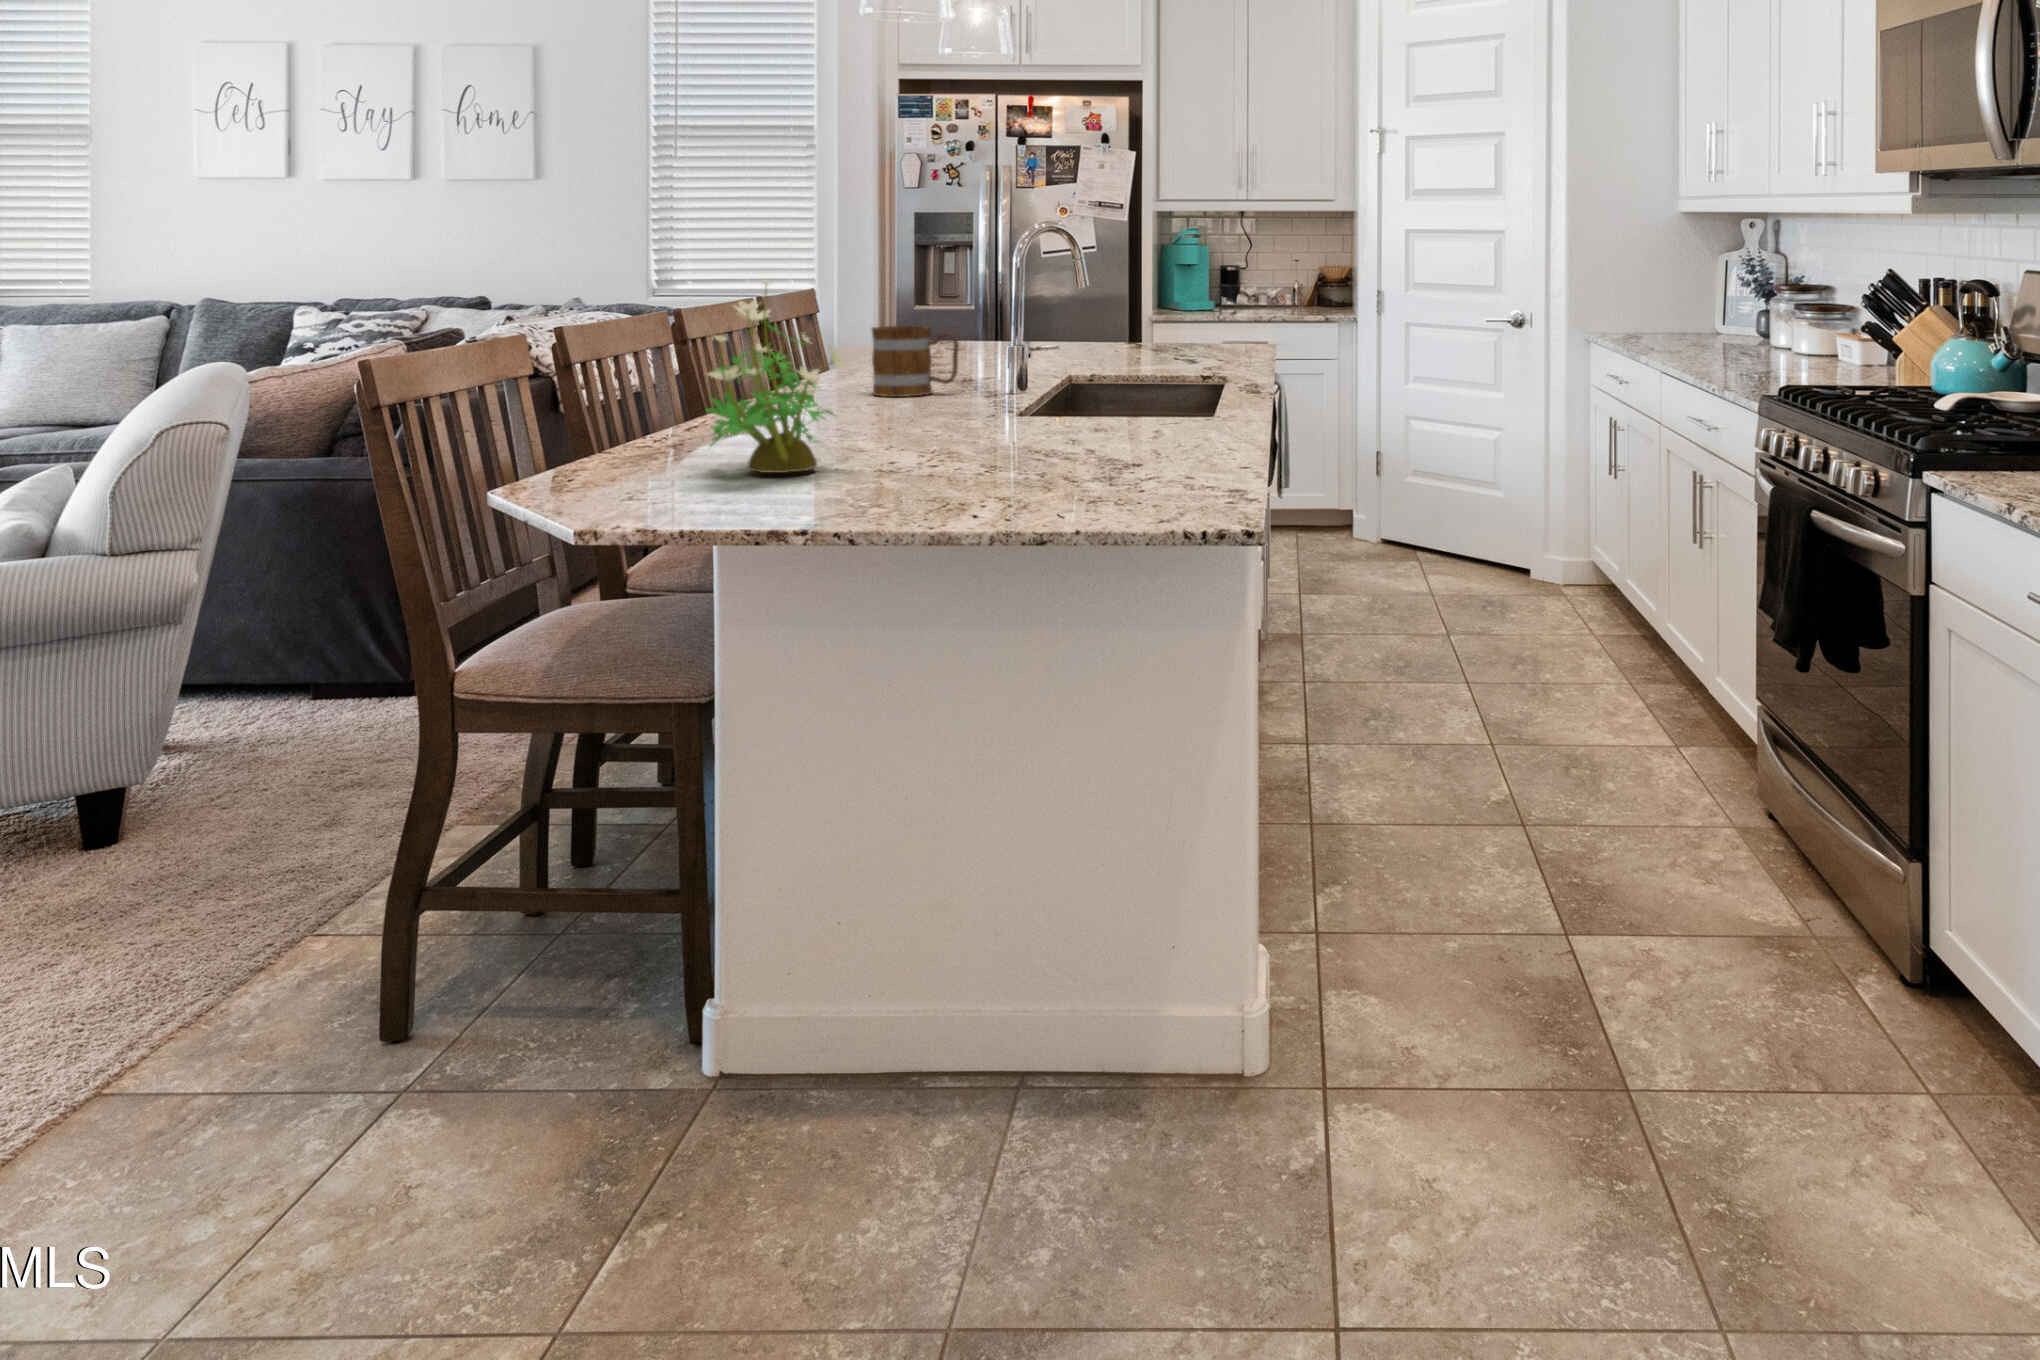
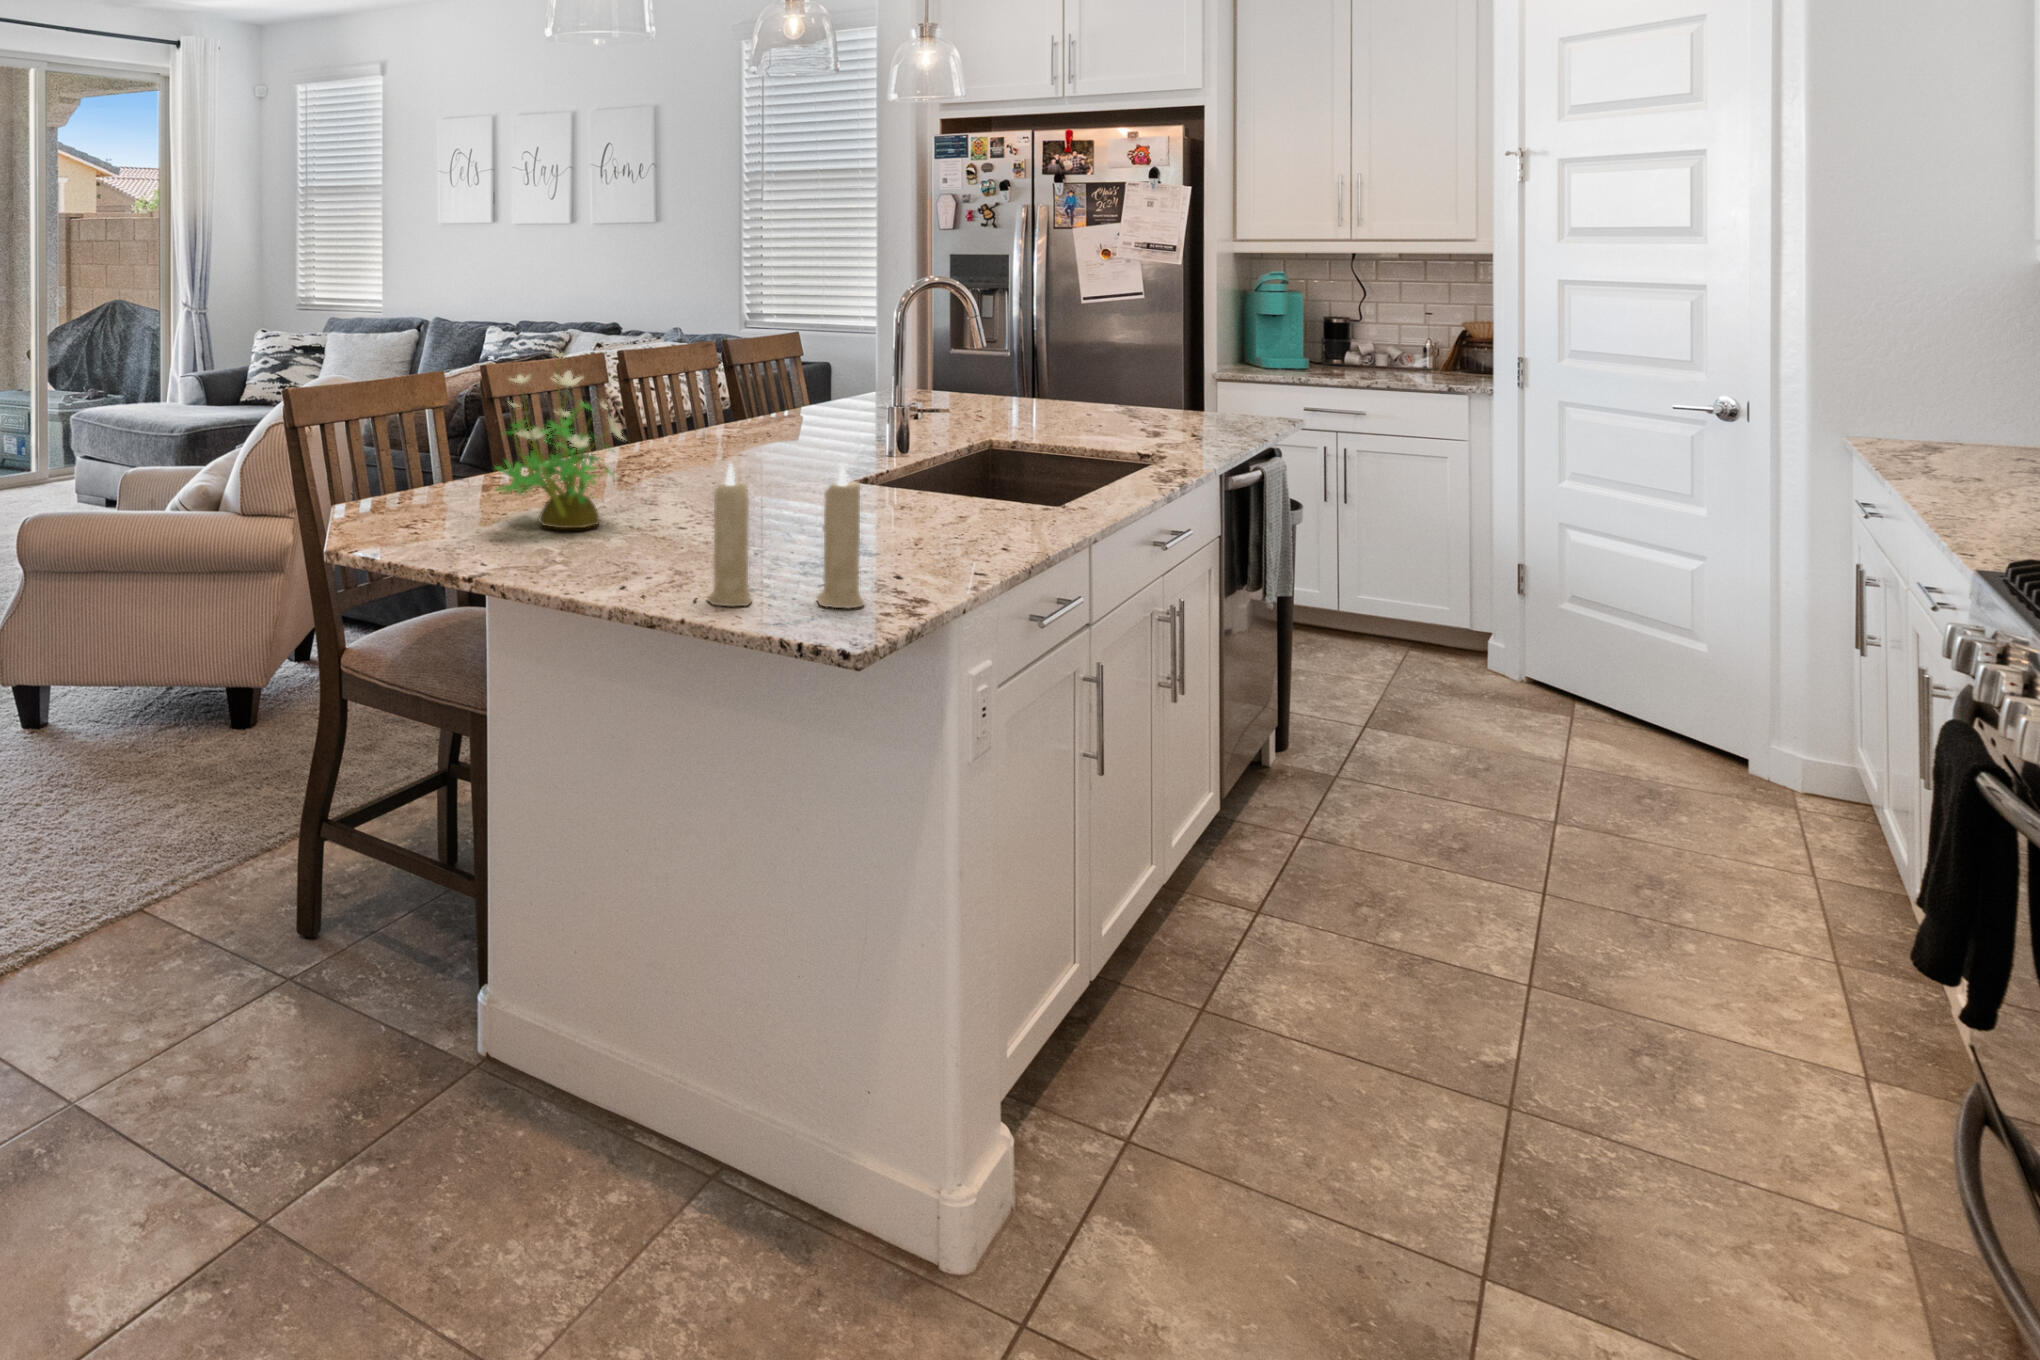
mug: present [872,326,959,397] -> none [782,376,862,446]
candle: none [1027,358,1171,508] -> present [708,464,864,608]

